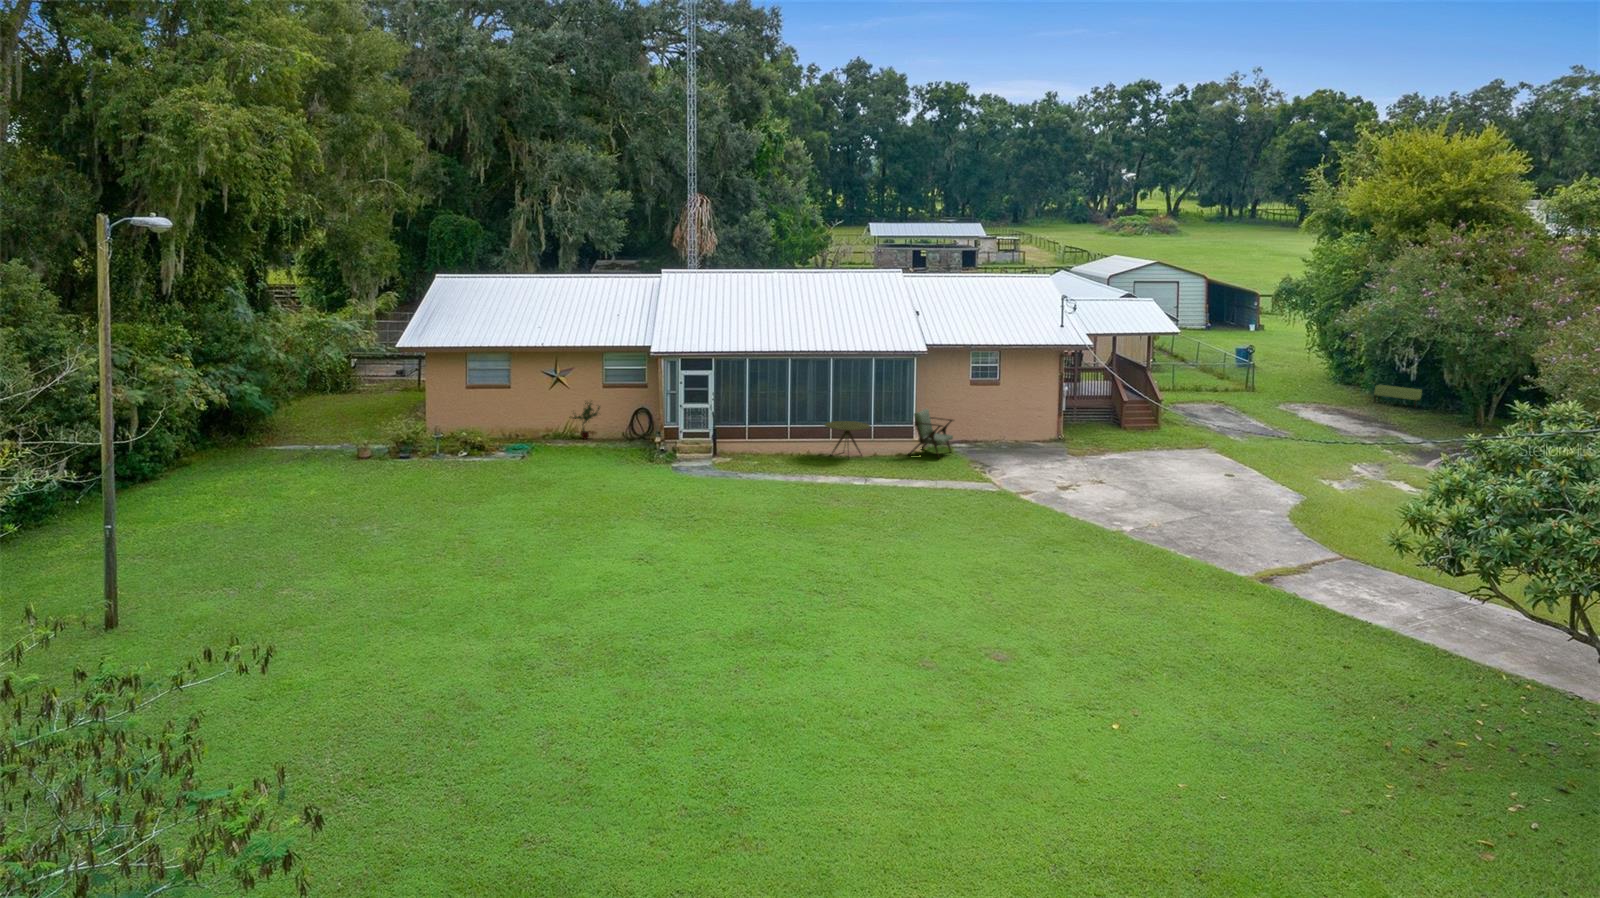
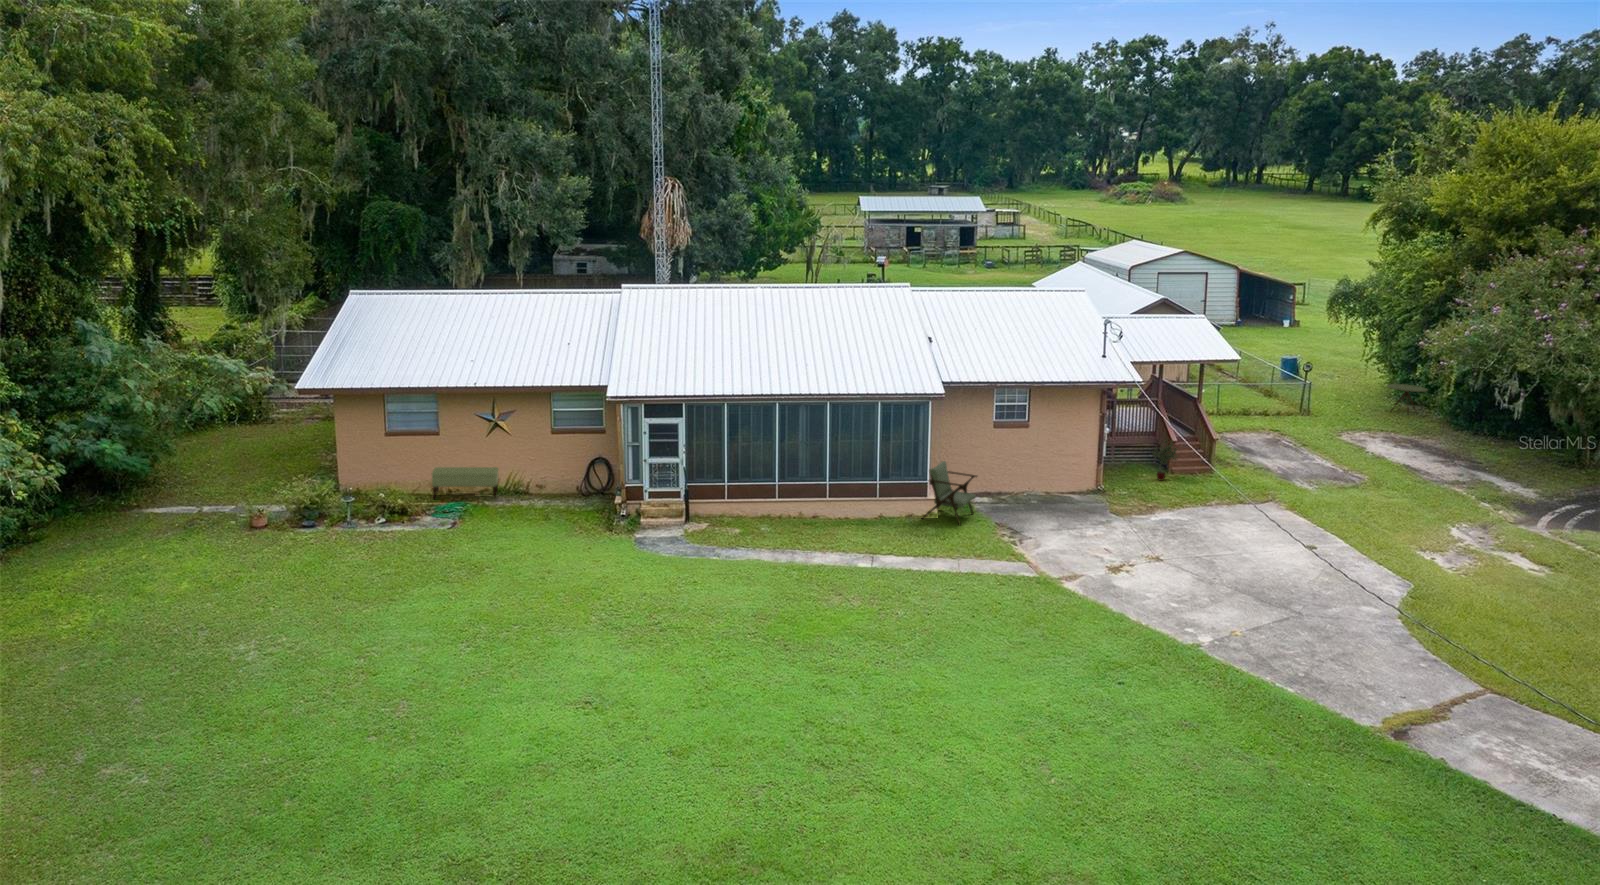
bench: present [1374,385,1422,407] -> present [432,467,499,498]
potted tree: present [569,402,600,439] -> present [1153,441,1177,481]
round table: present [825,421,870,454] -> present [1387,384,1427,411]

